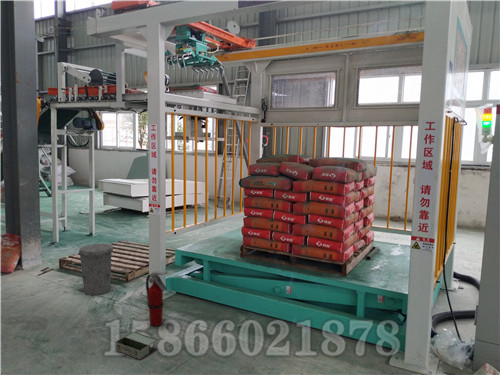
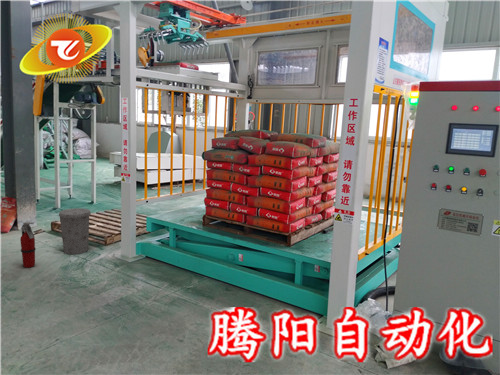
fire extinguisher: present [146,271,167,326] -> present [20,222,36,268]
toolbox: present [115,332,157,359] -> none [71,286,108,309]

